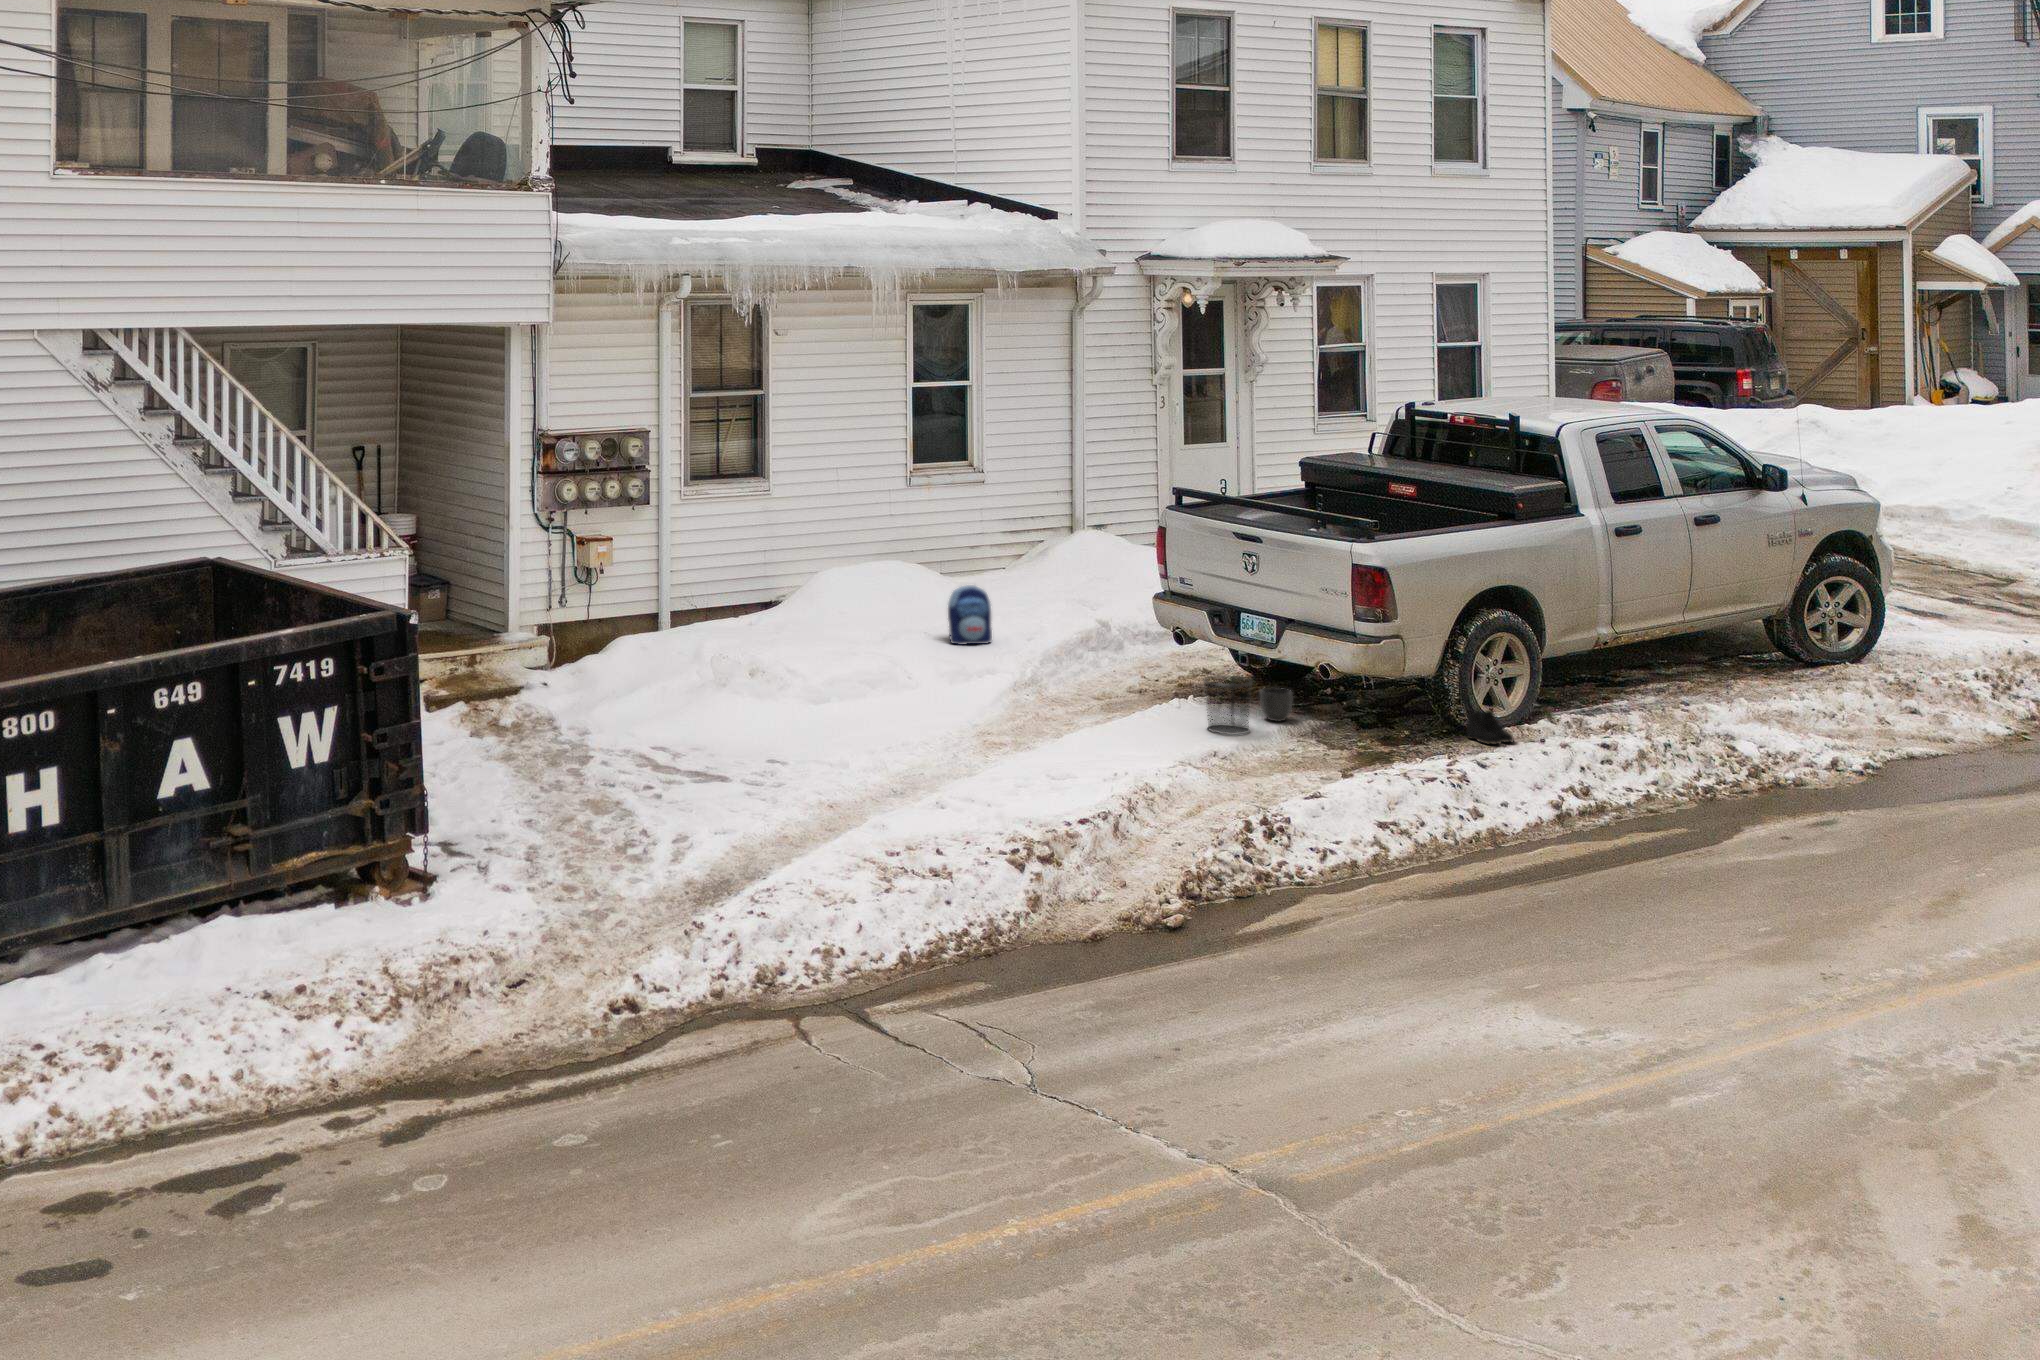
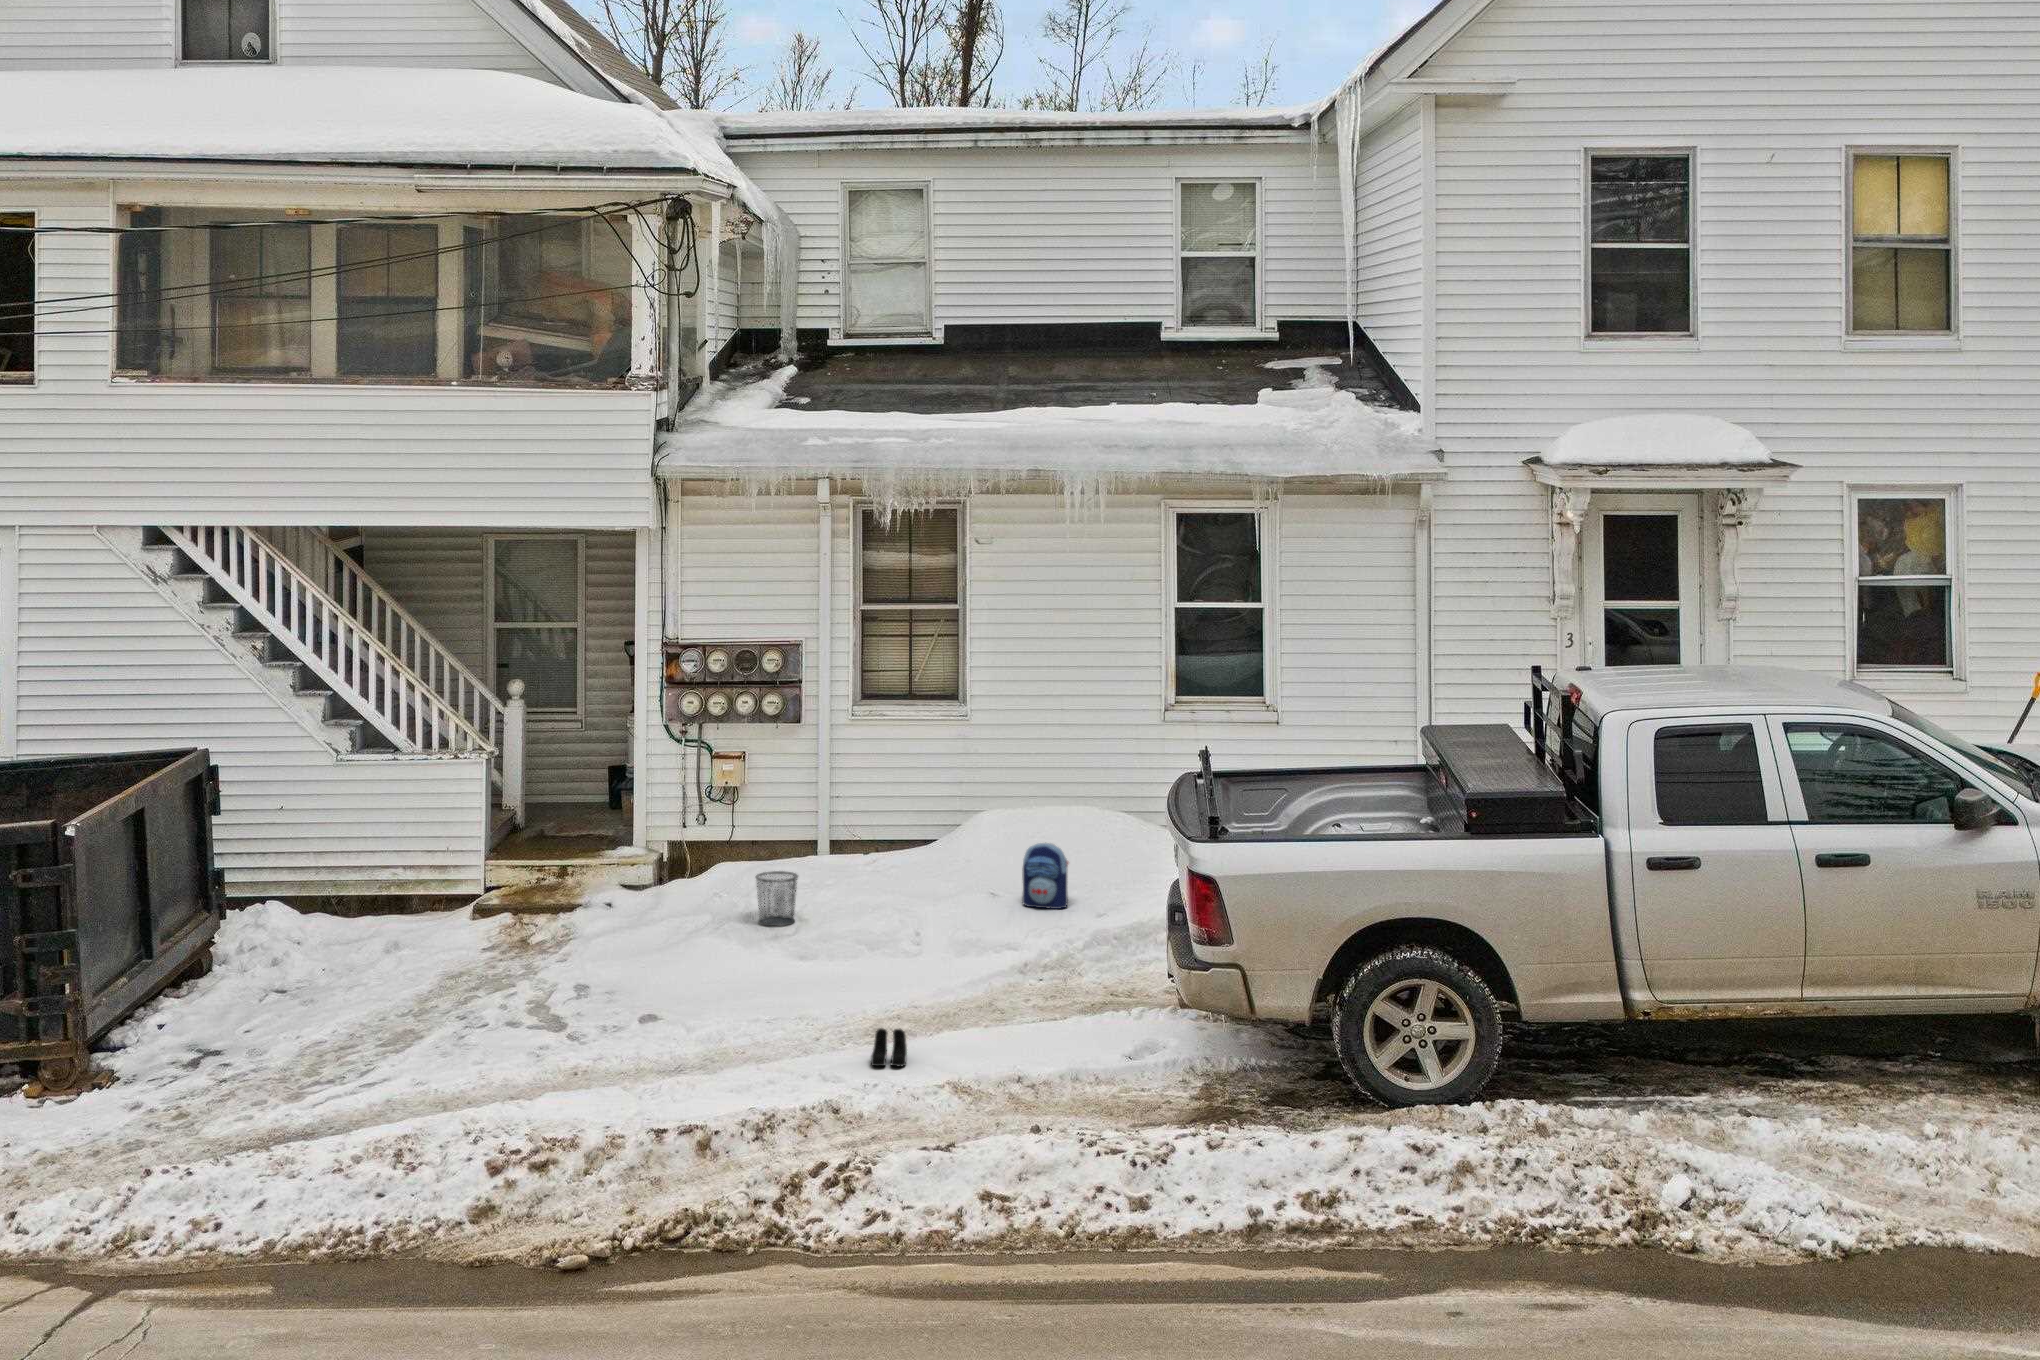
waste bin: present [1204,675,1252,734] -> present [756,871,798,926]
planter: present [1260,688,1292,722] -> none [1117,991,1150,1028]
boots: present [1467,710,1514,744] -> present [871,1028,907,1066]

